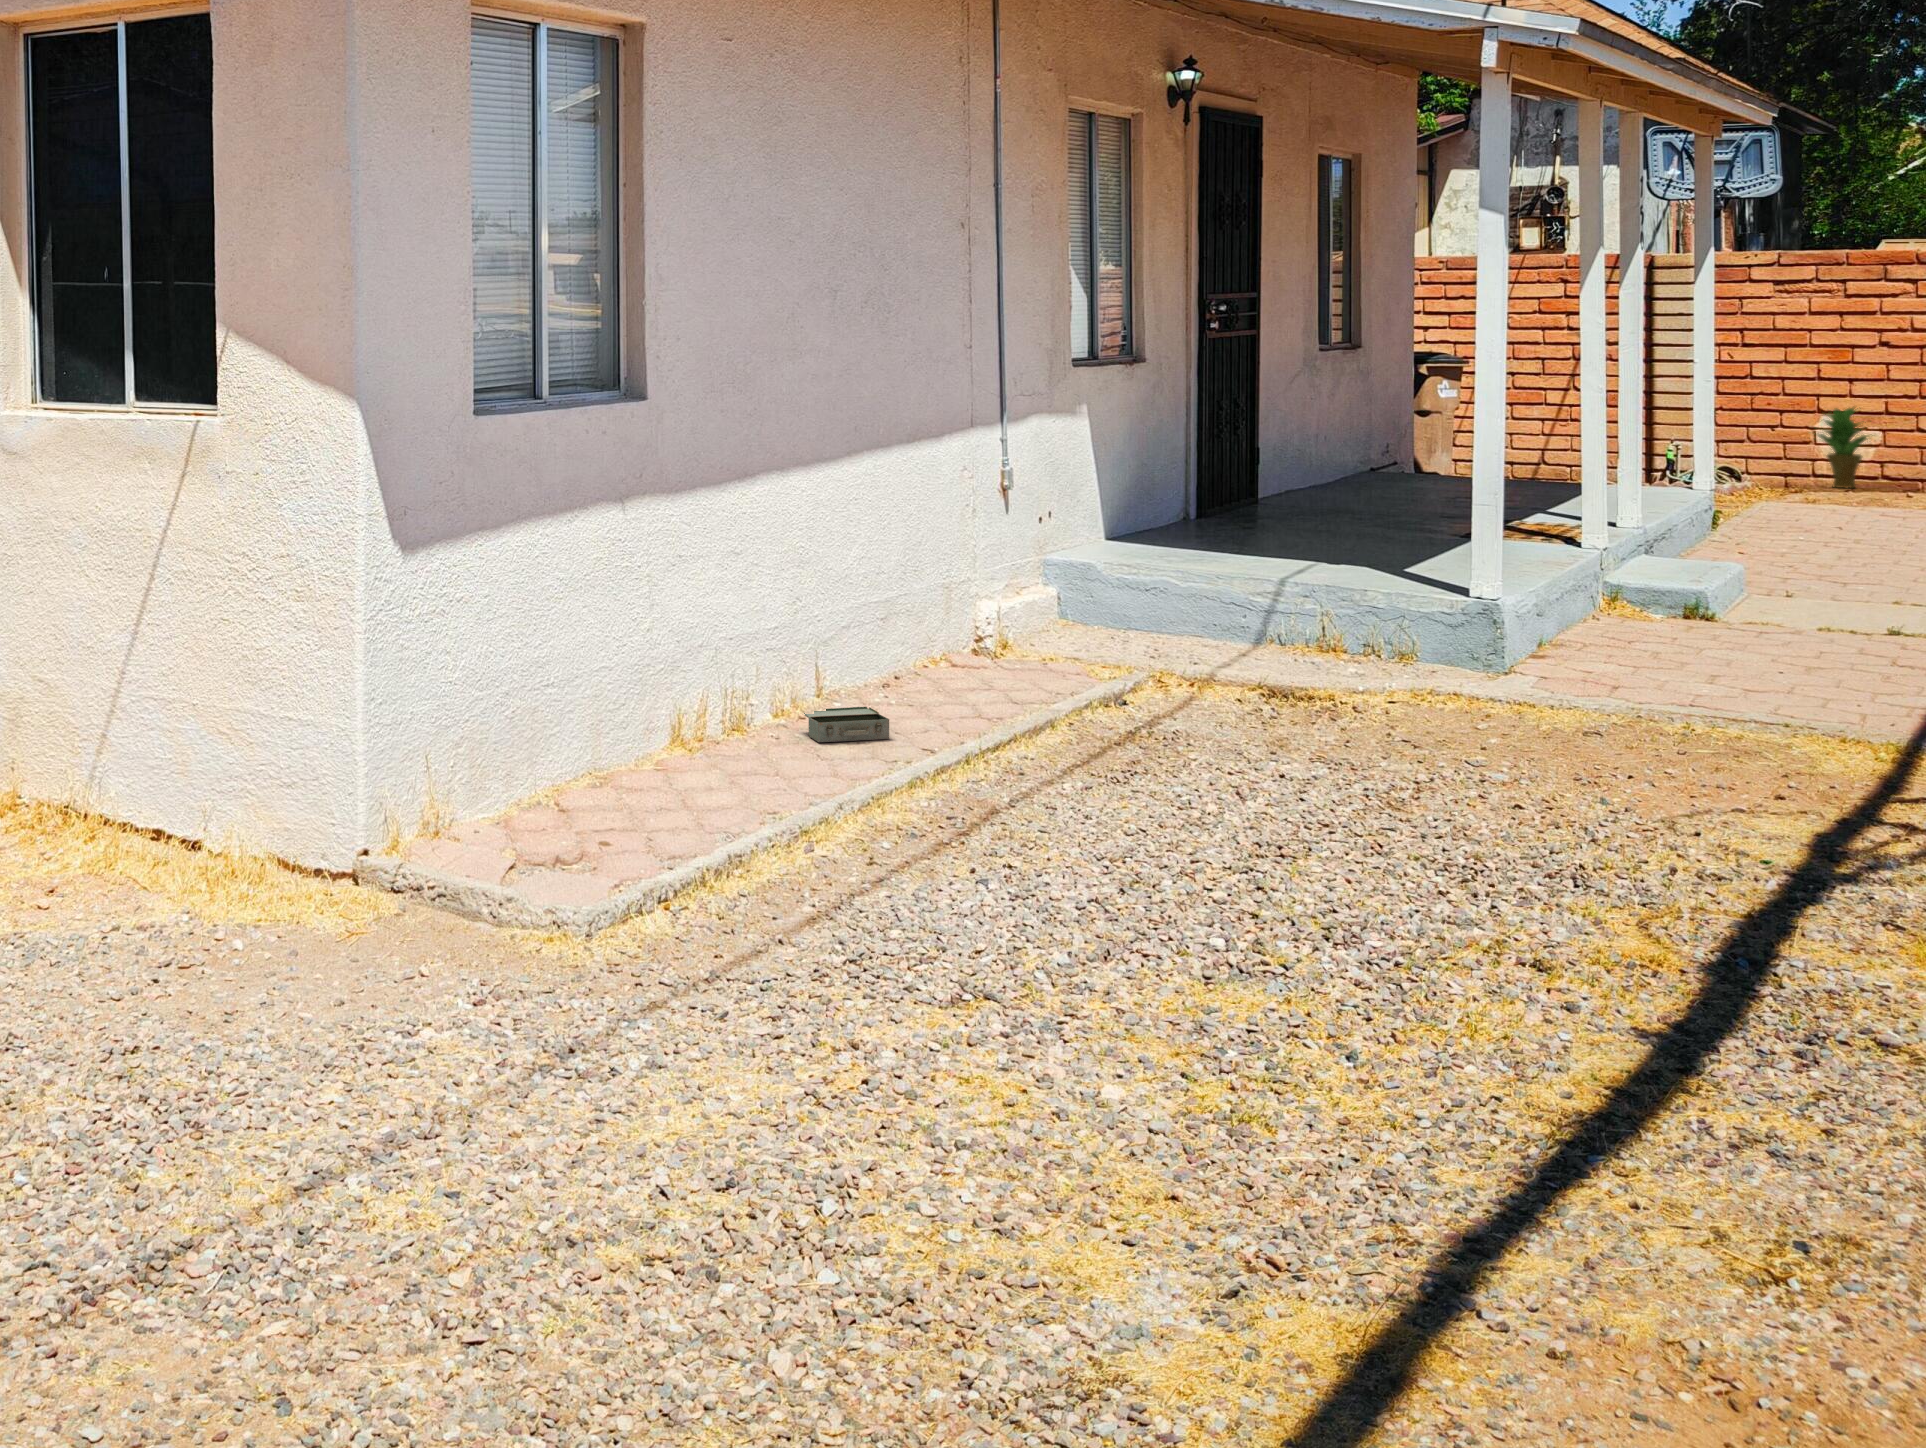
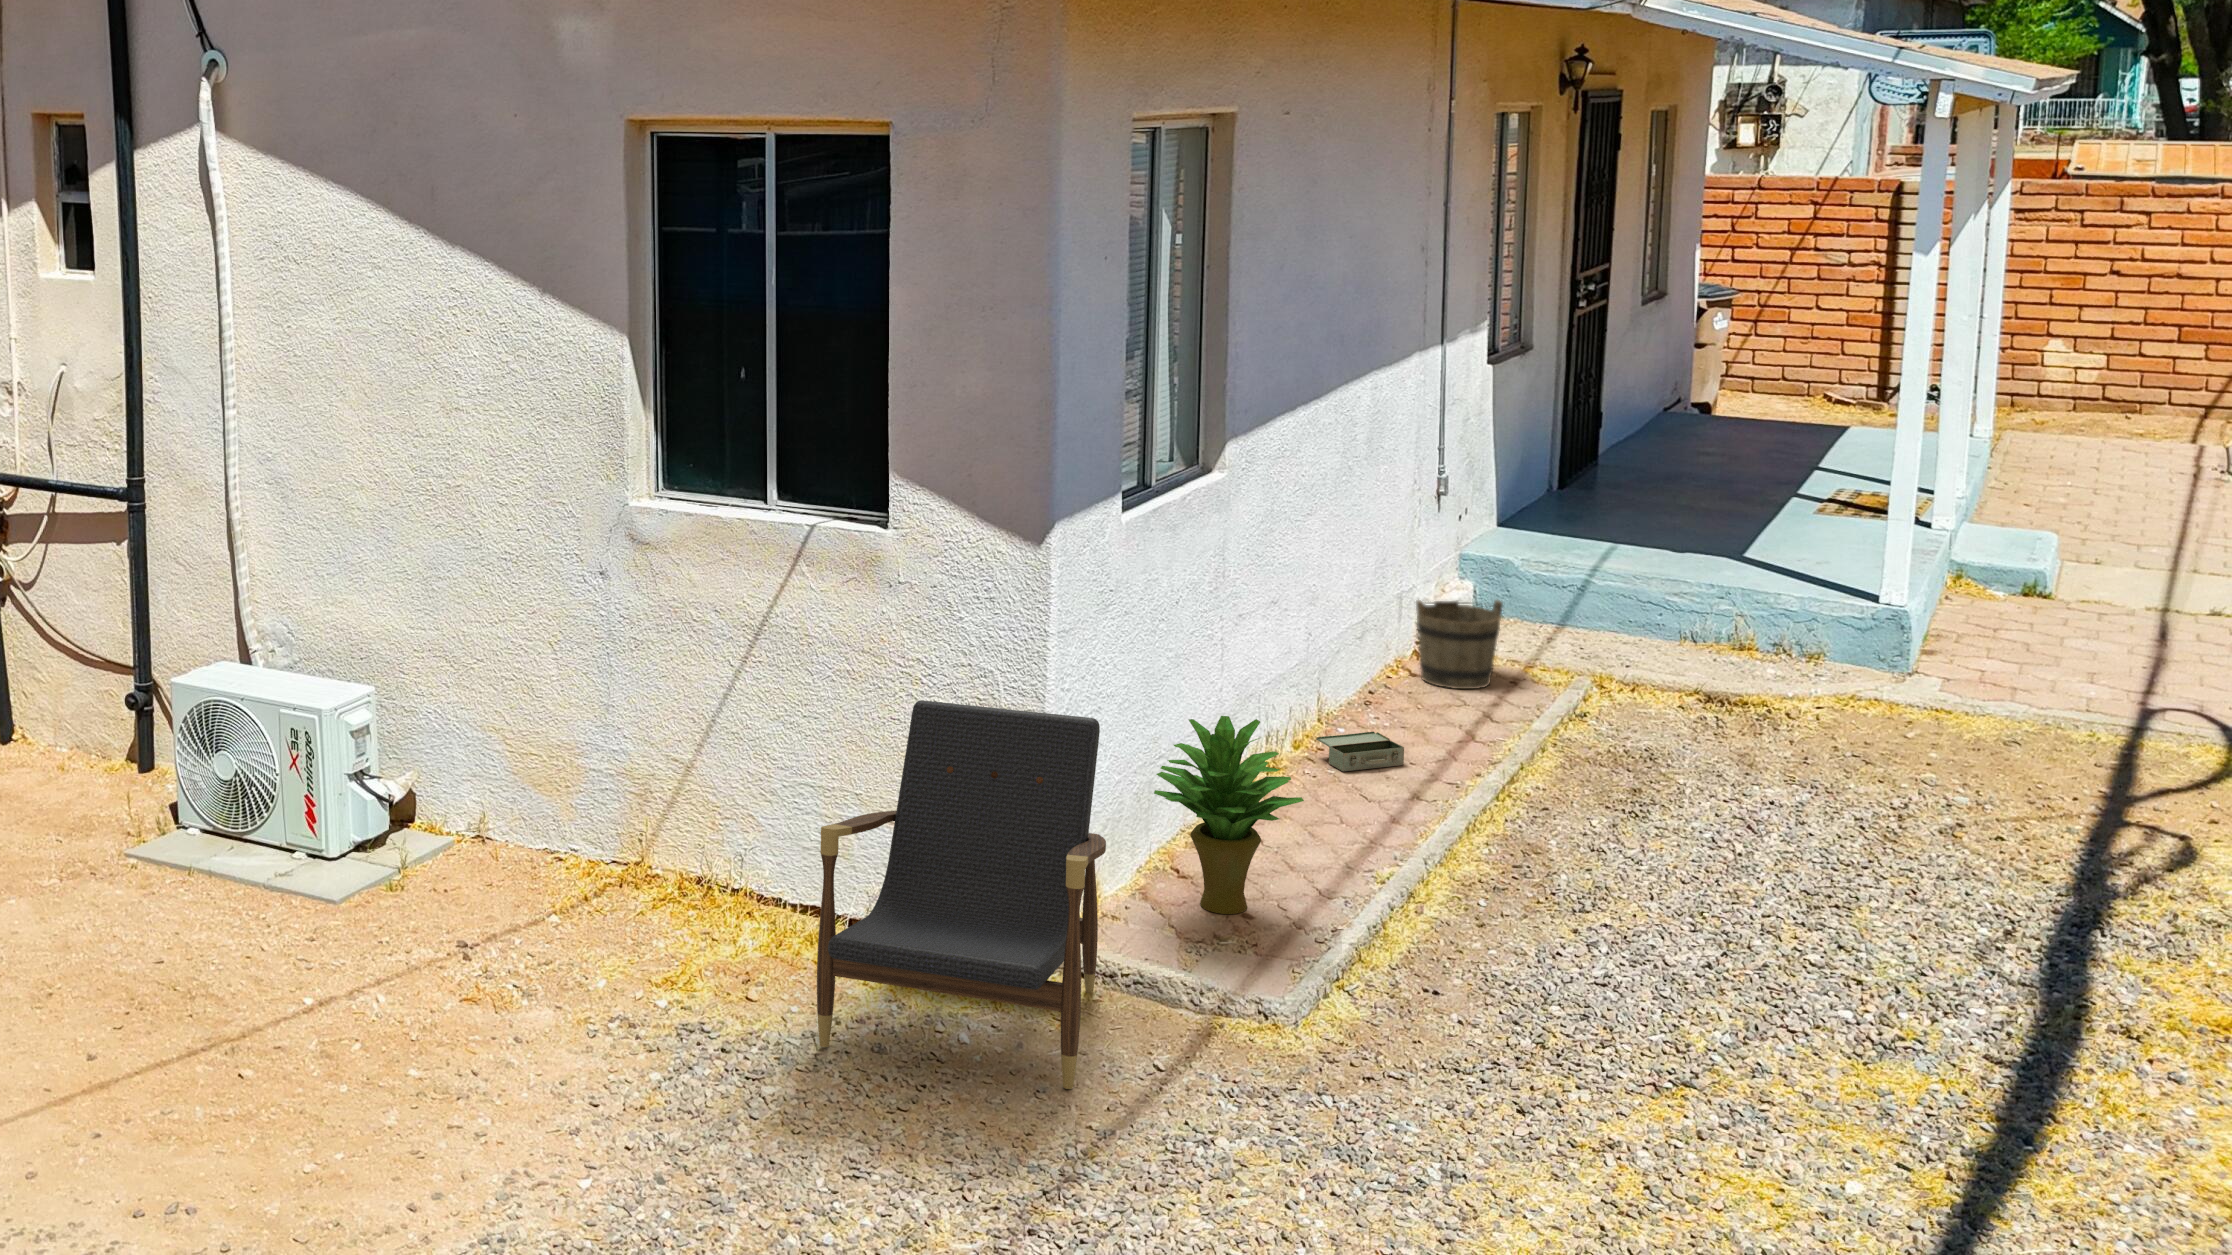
potted plant: present [1818,407,1868,488] -> present [1154,716,1304,914]
lounge chair: none [46,588,396,982] -> present [817,700,1106,1089]
bucket: none [955,590,1050,684] -> present [1416,600,1503,689]

